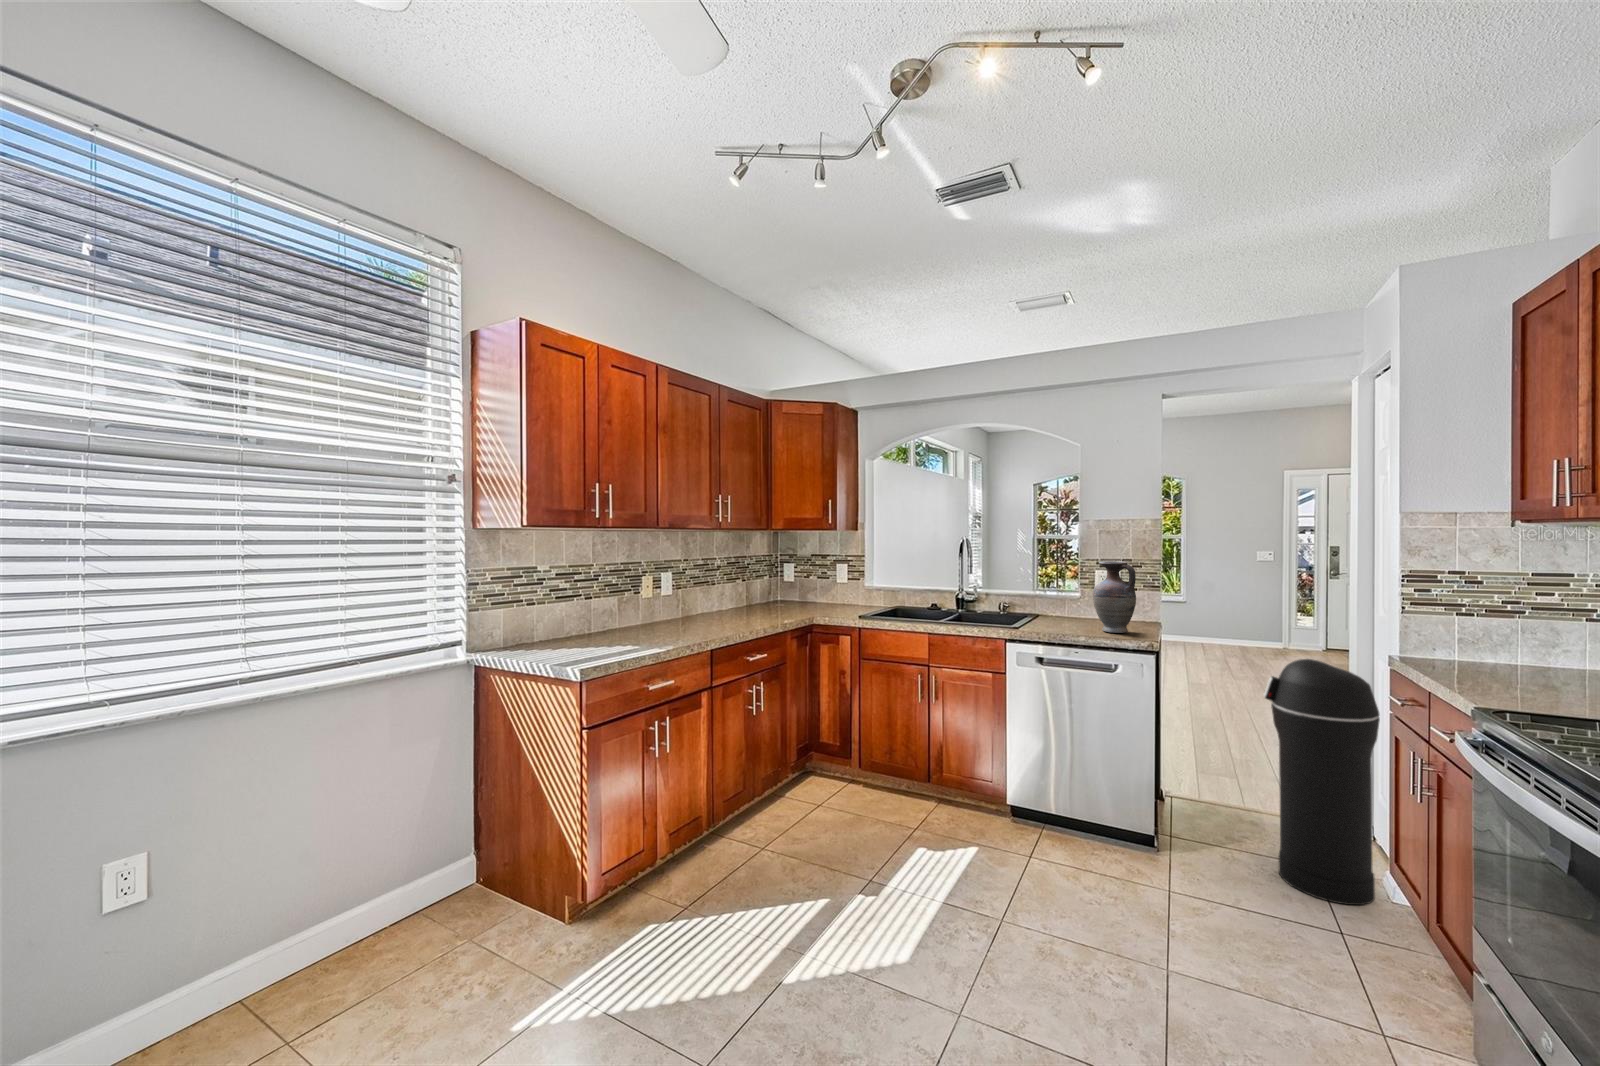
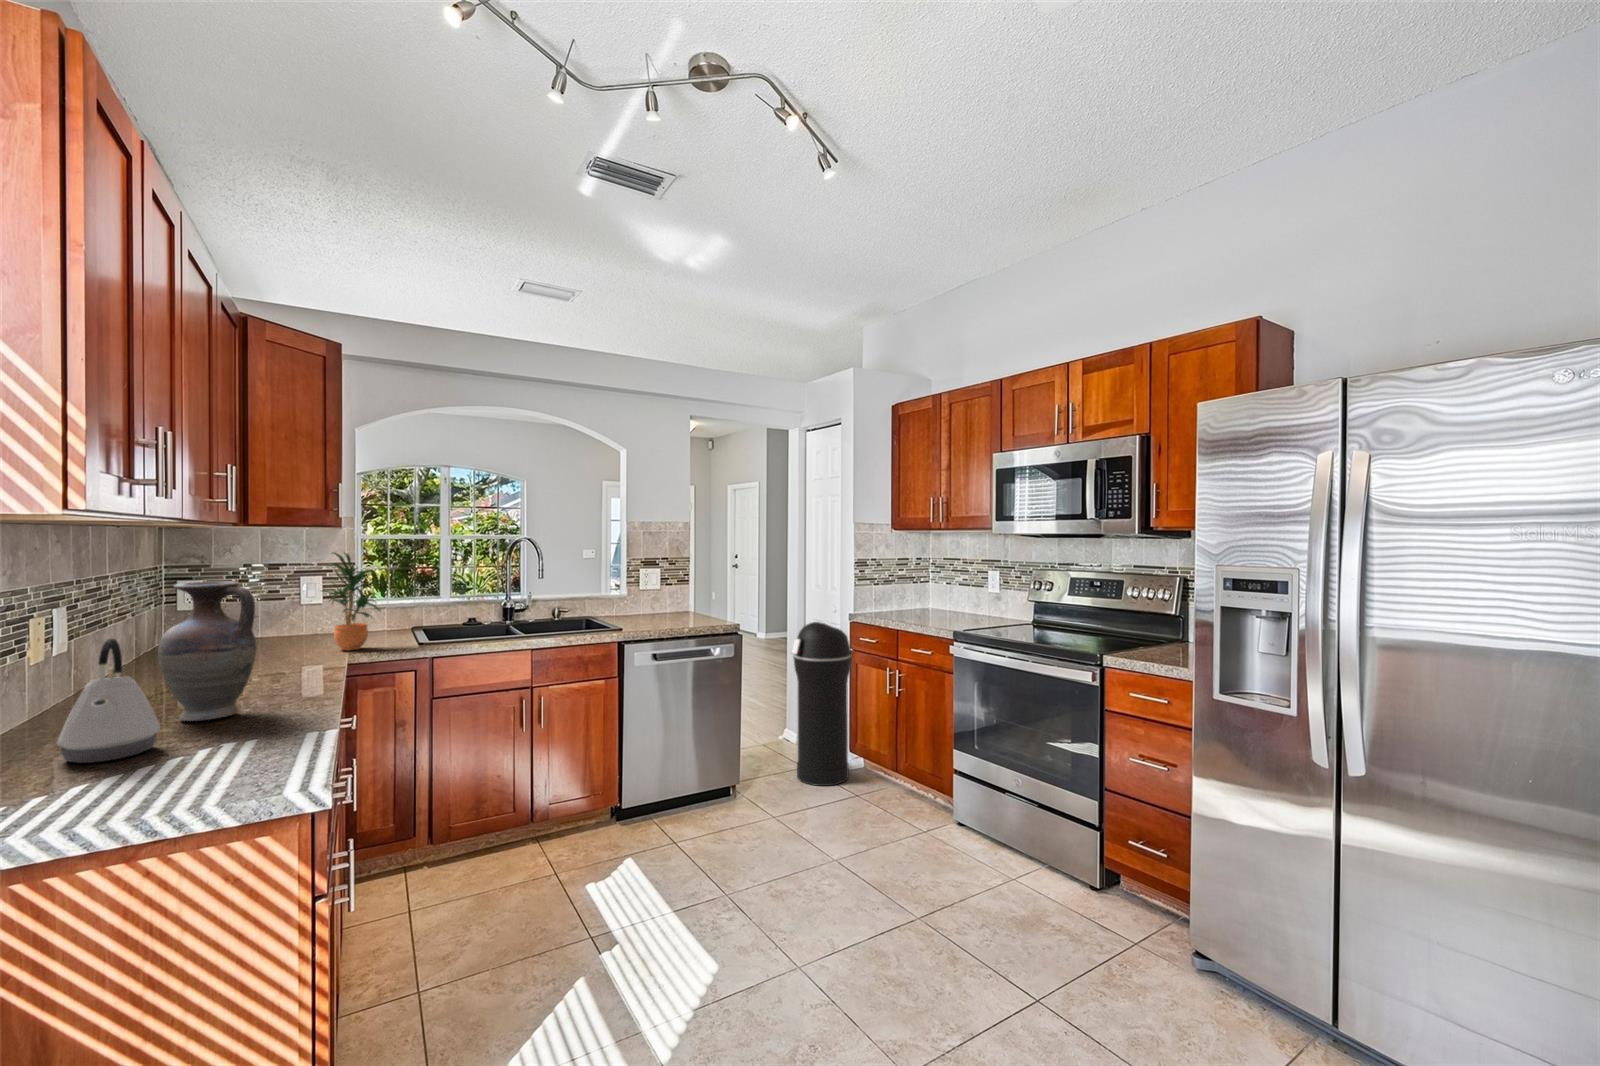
potted plant: none [808,548,848,616] -> present [324,552,380,650]
vase: present [1093,561,1136,633] -> present [158,581,256,721]
kettle: none [587,590,624,647] -> present [57,639,160,763]

